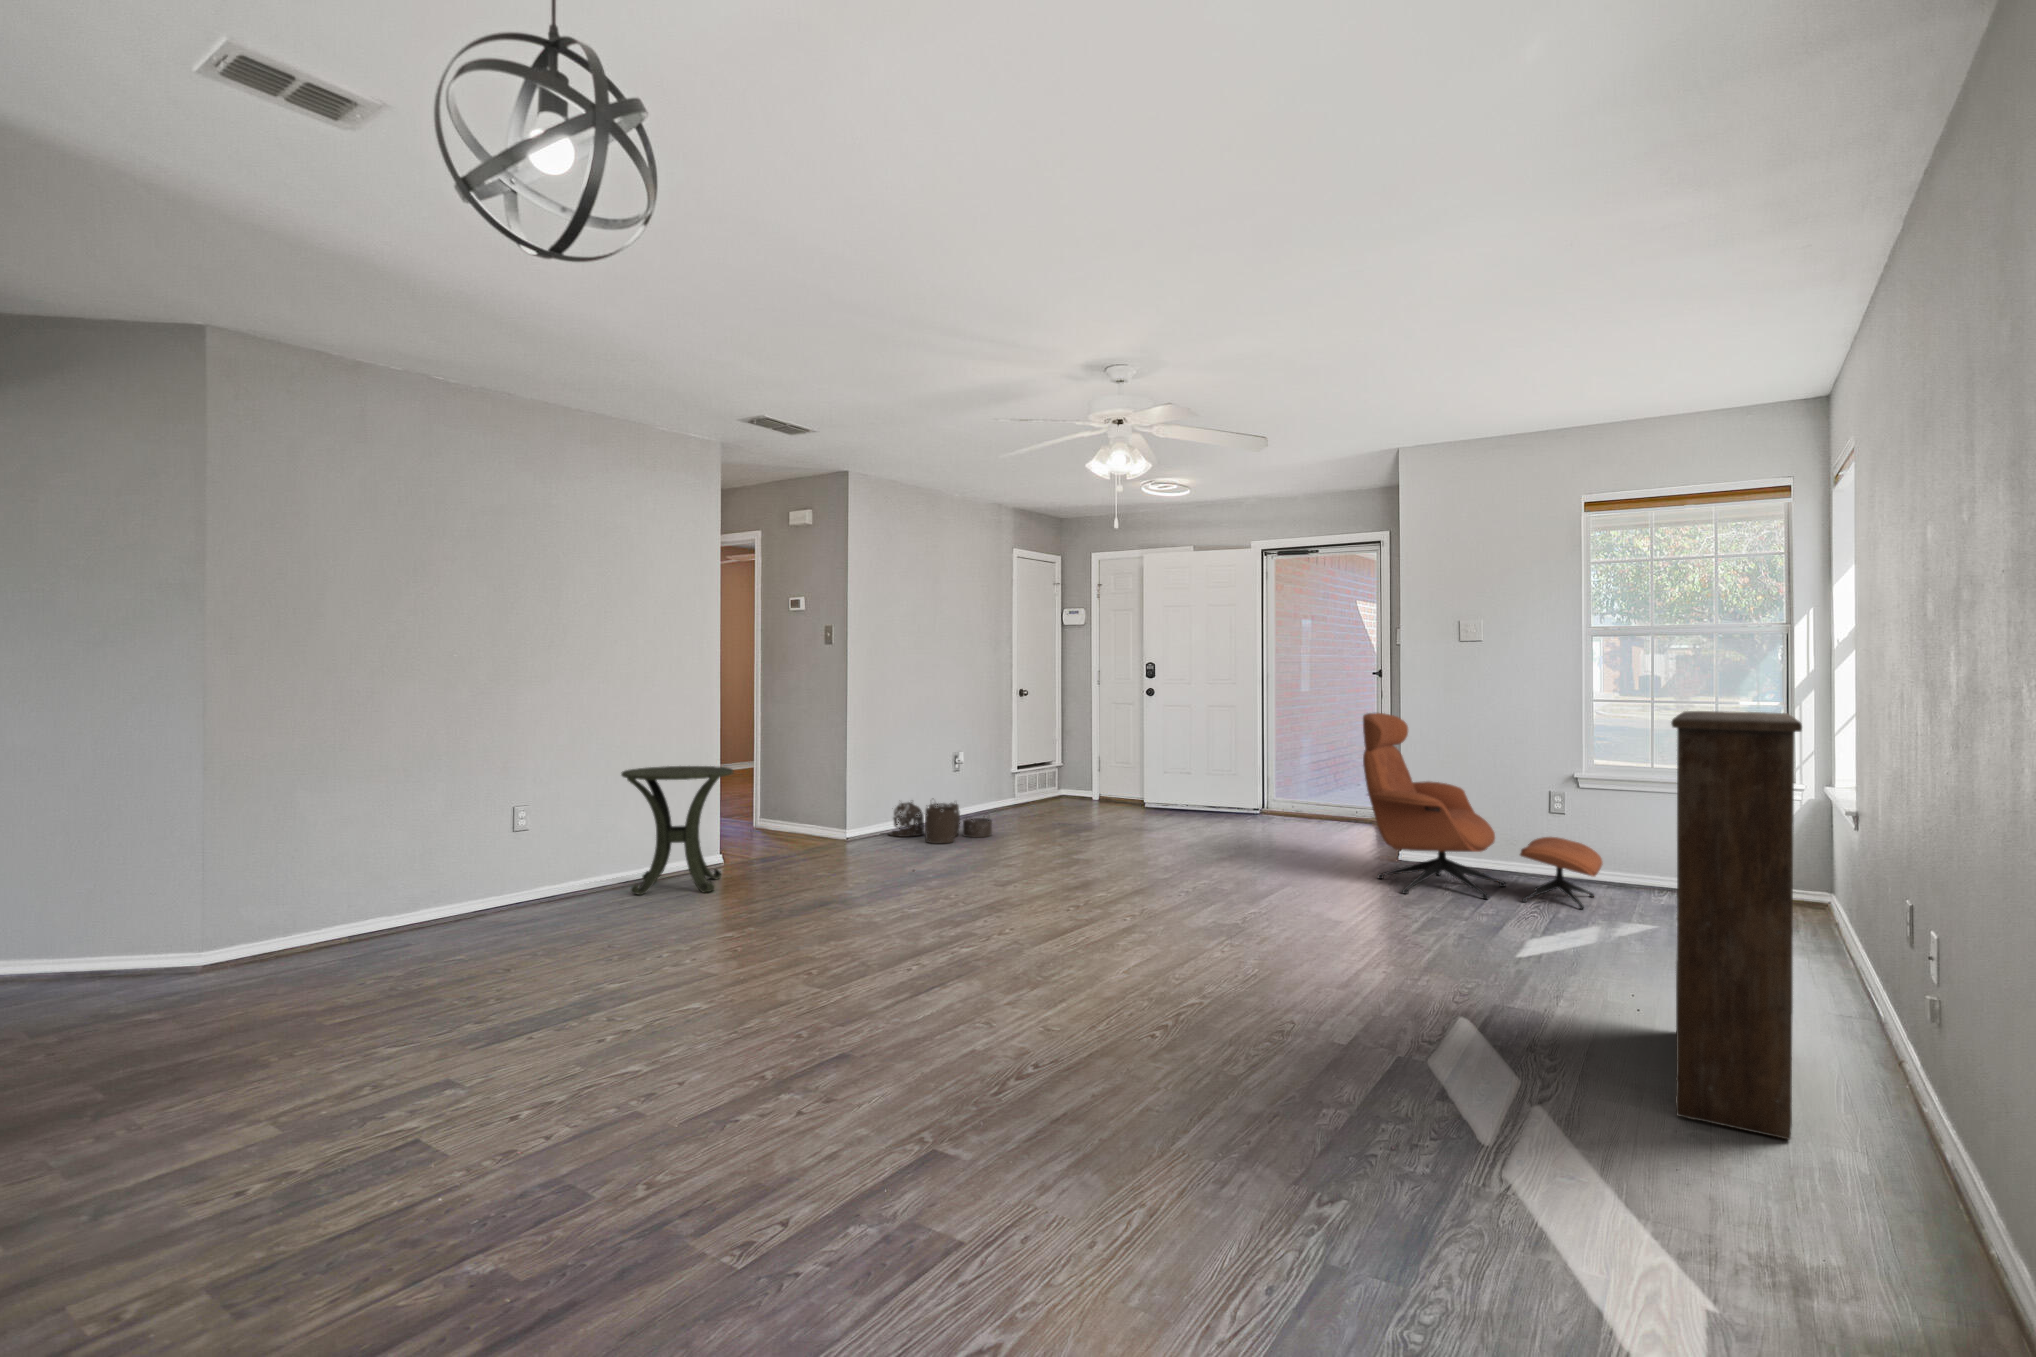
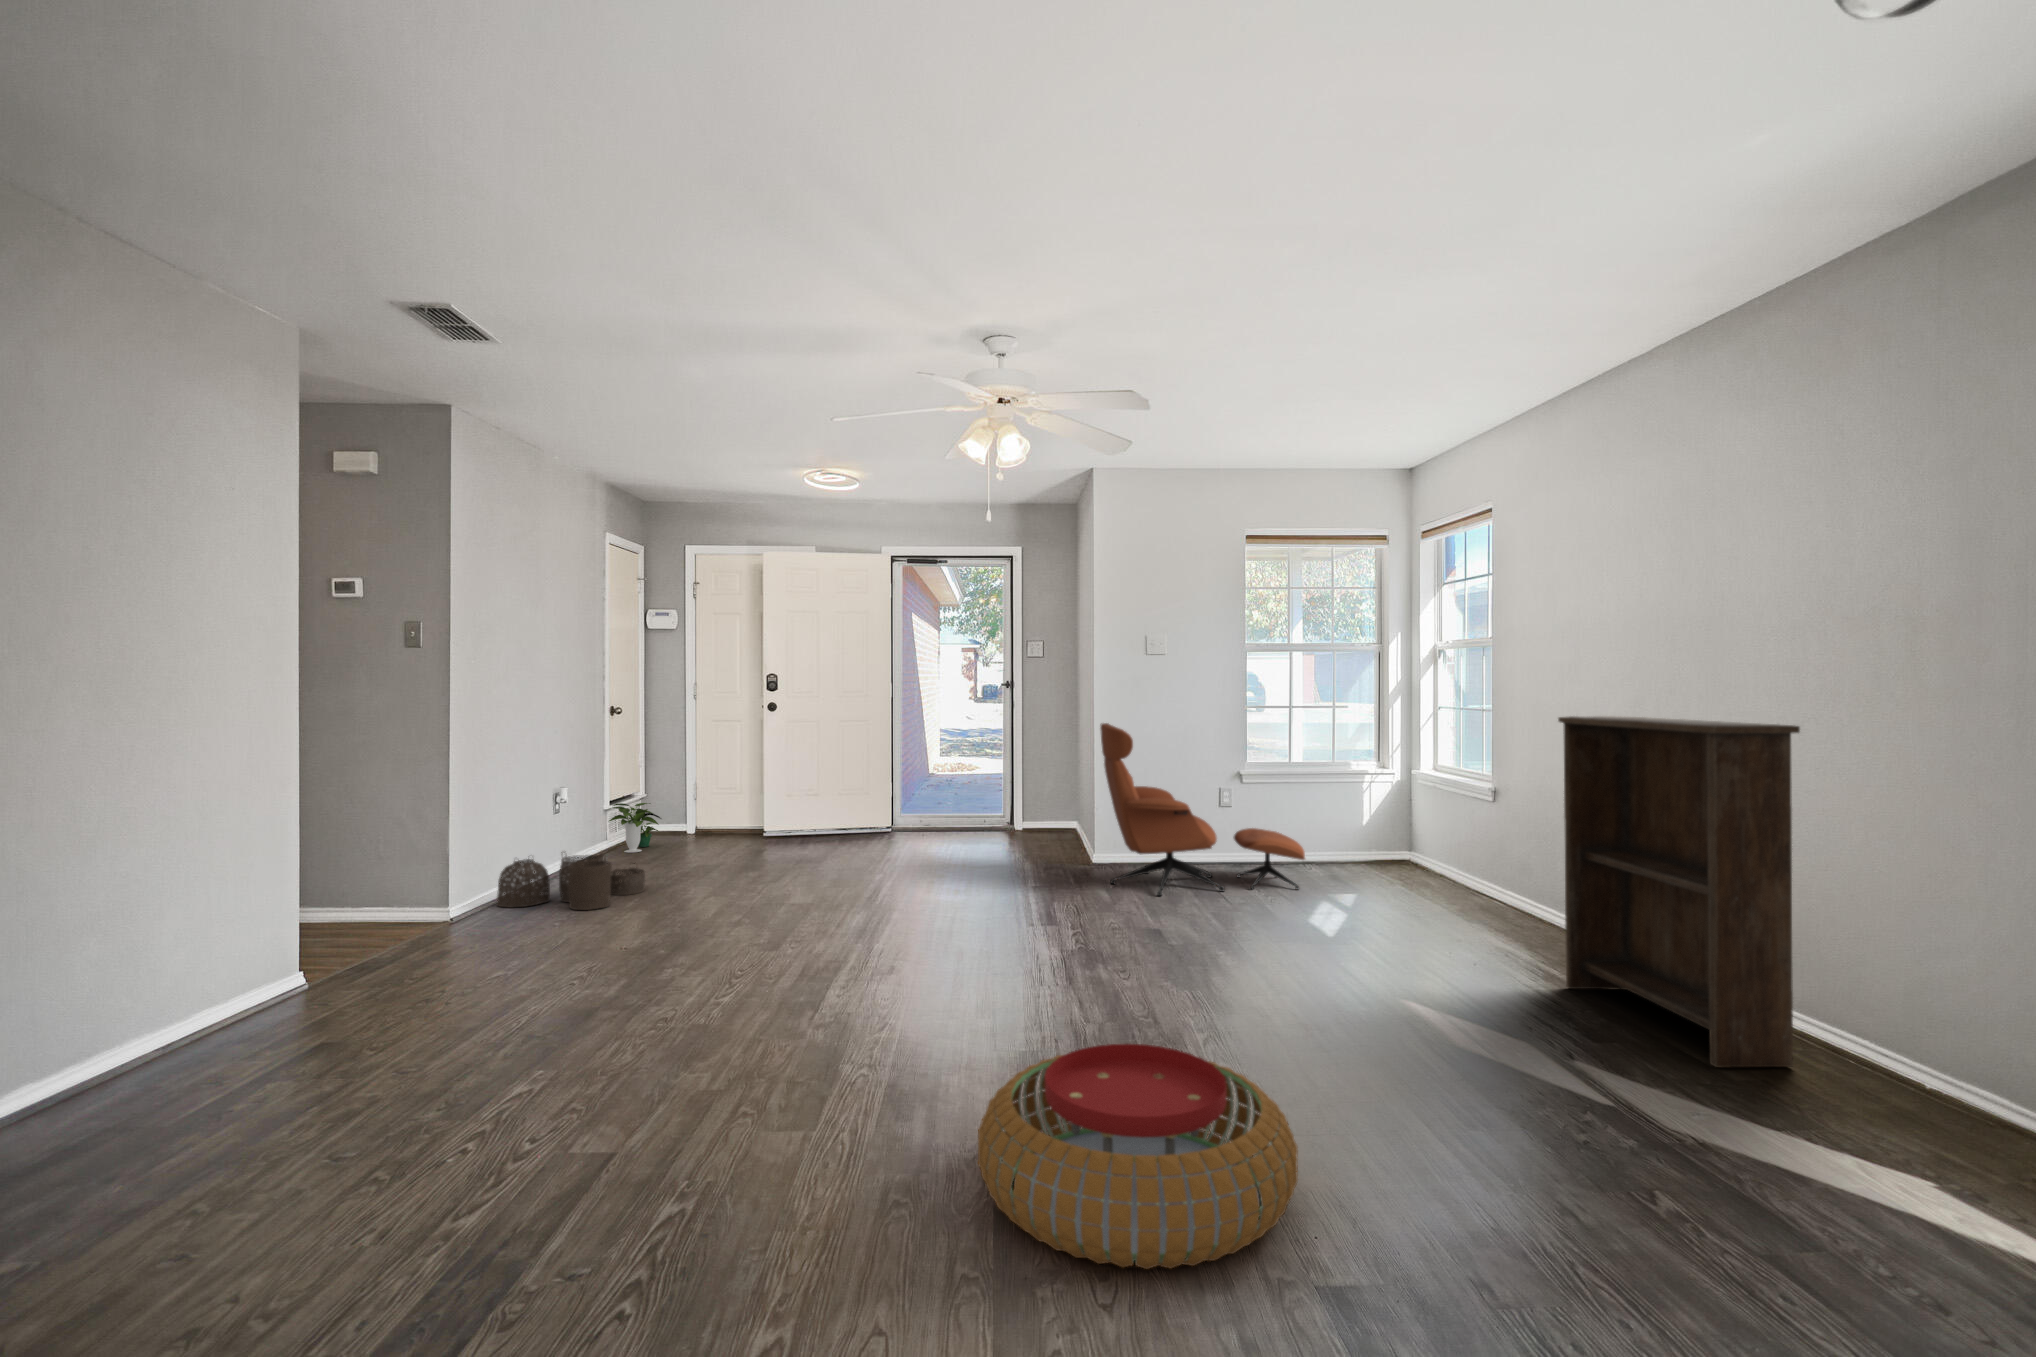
side table: present [621,766,733,895] -> none [146,841,372,1080]
potted plant: none [1008,770,1054,811] -> present [609,803,661,853]
pouf: none [844,941,1079,1079] -> present [978,1044,1298,1269]

